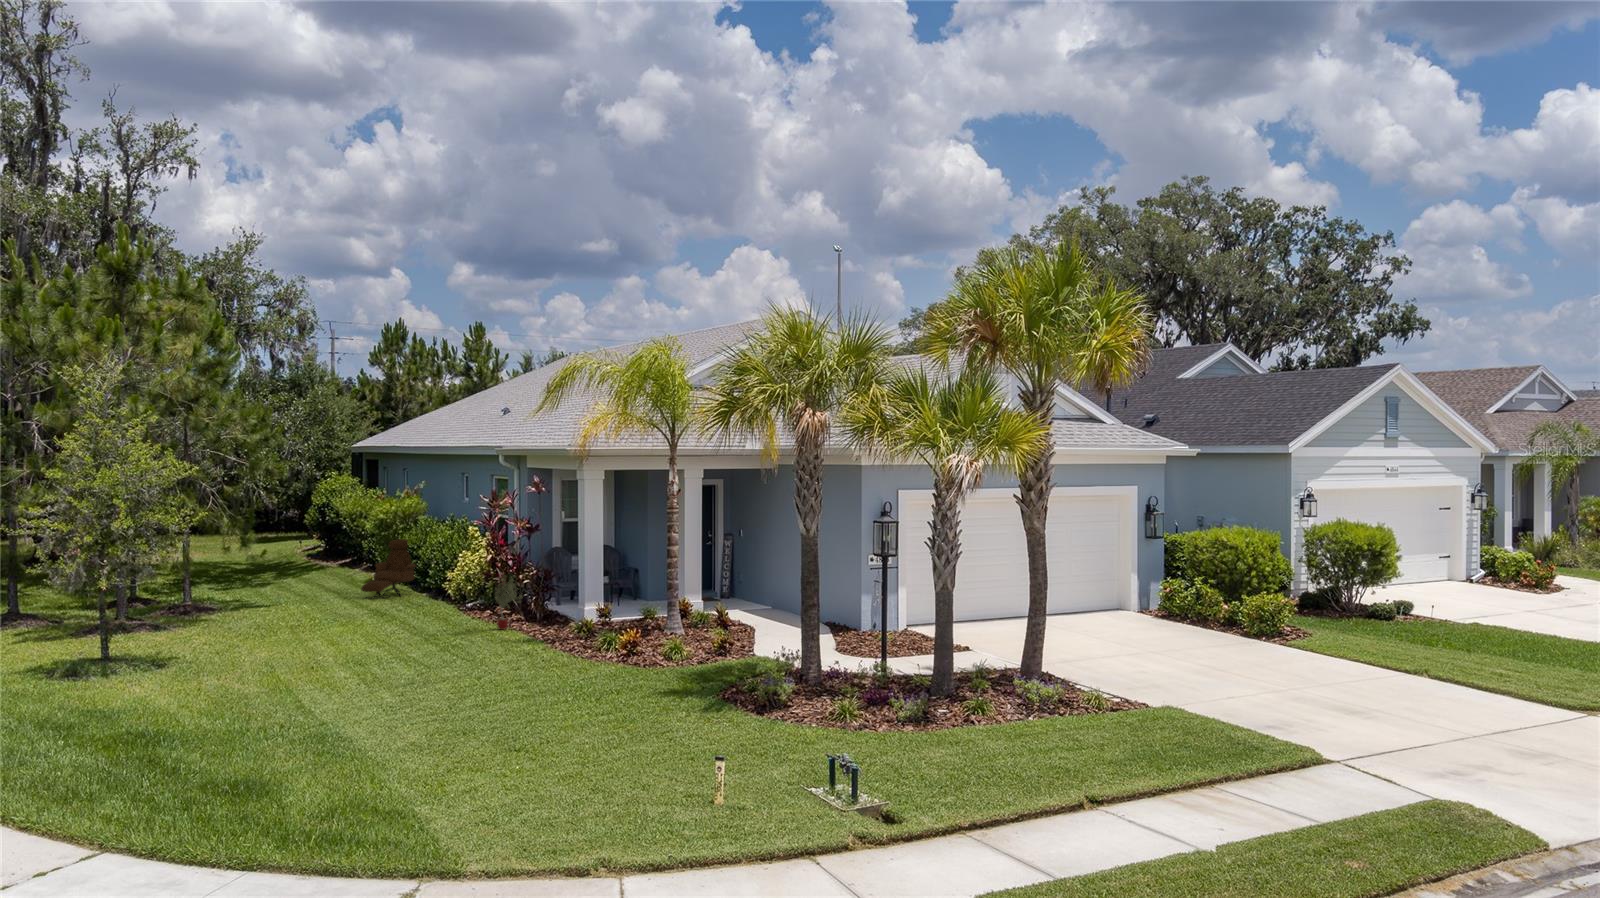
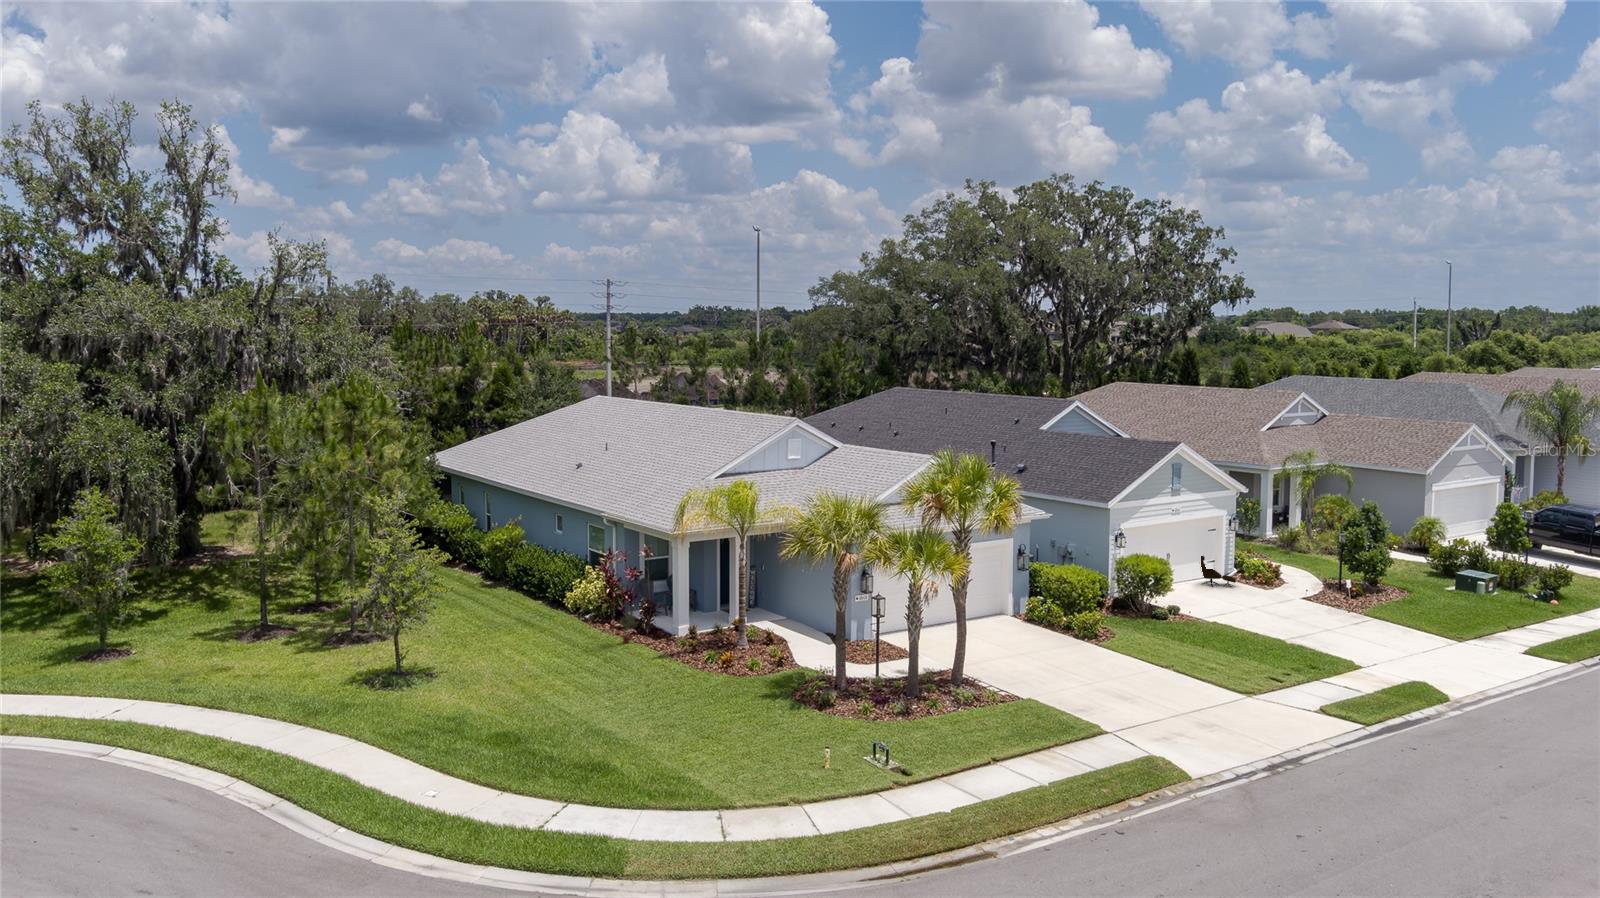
lounge chair: present [361,539,416,597] -> present [1201,556,1236,587]

